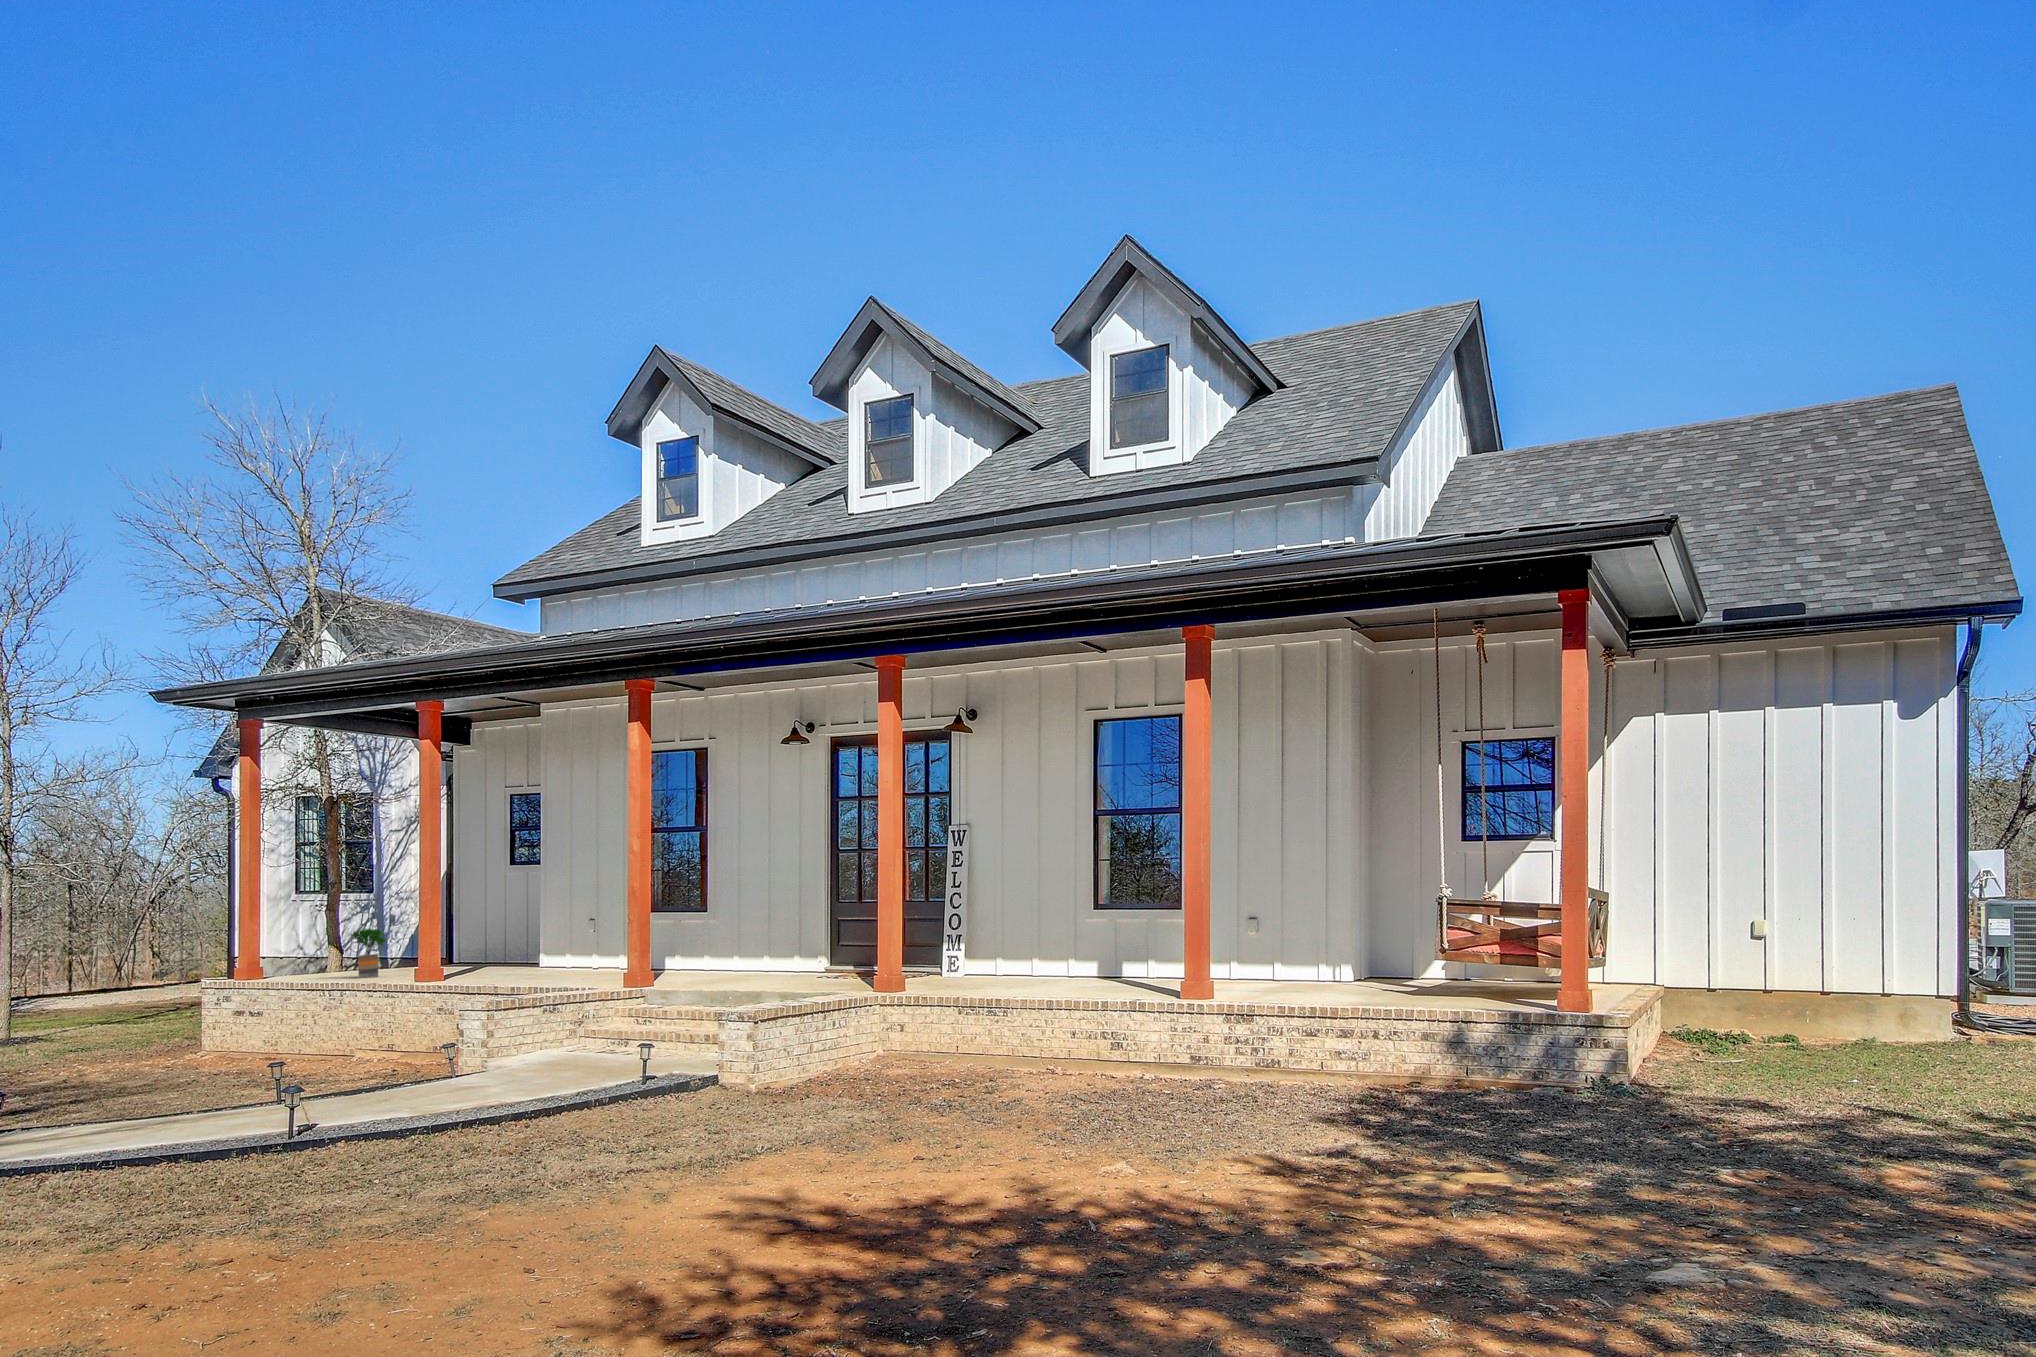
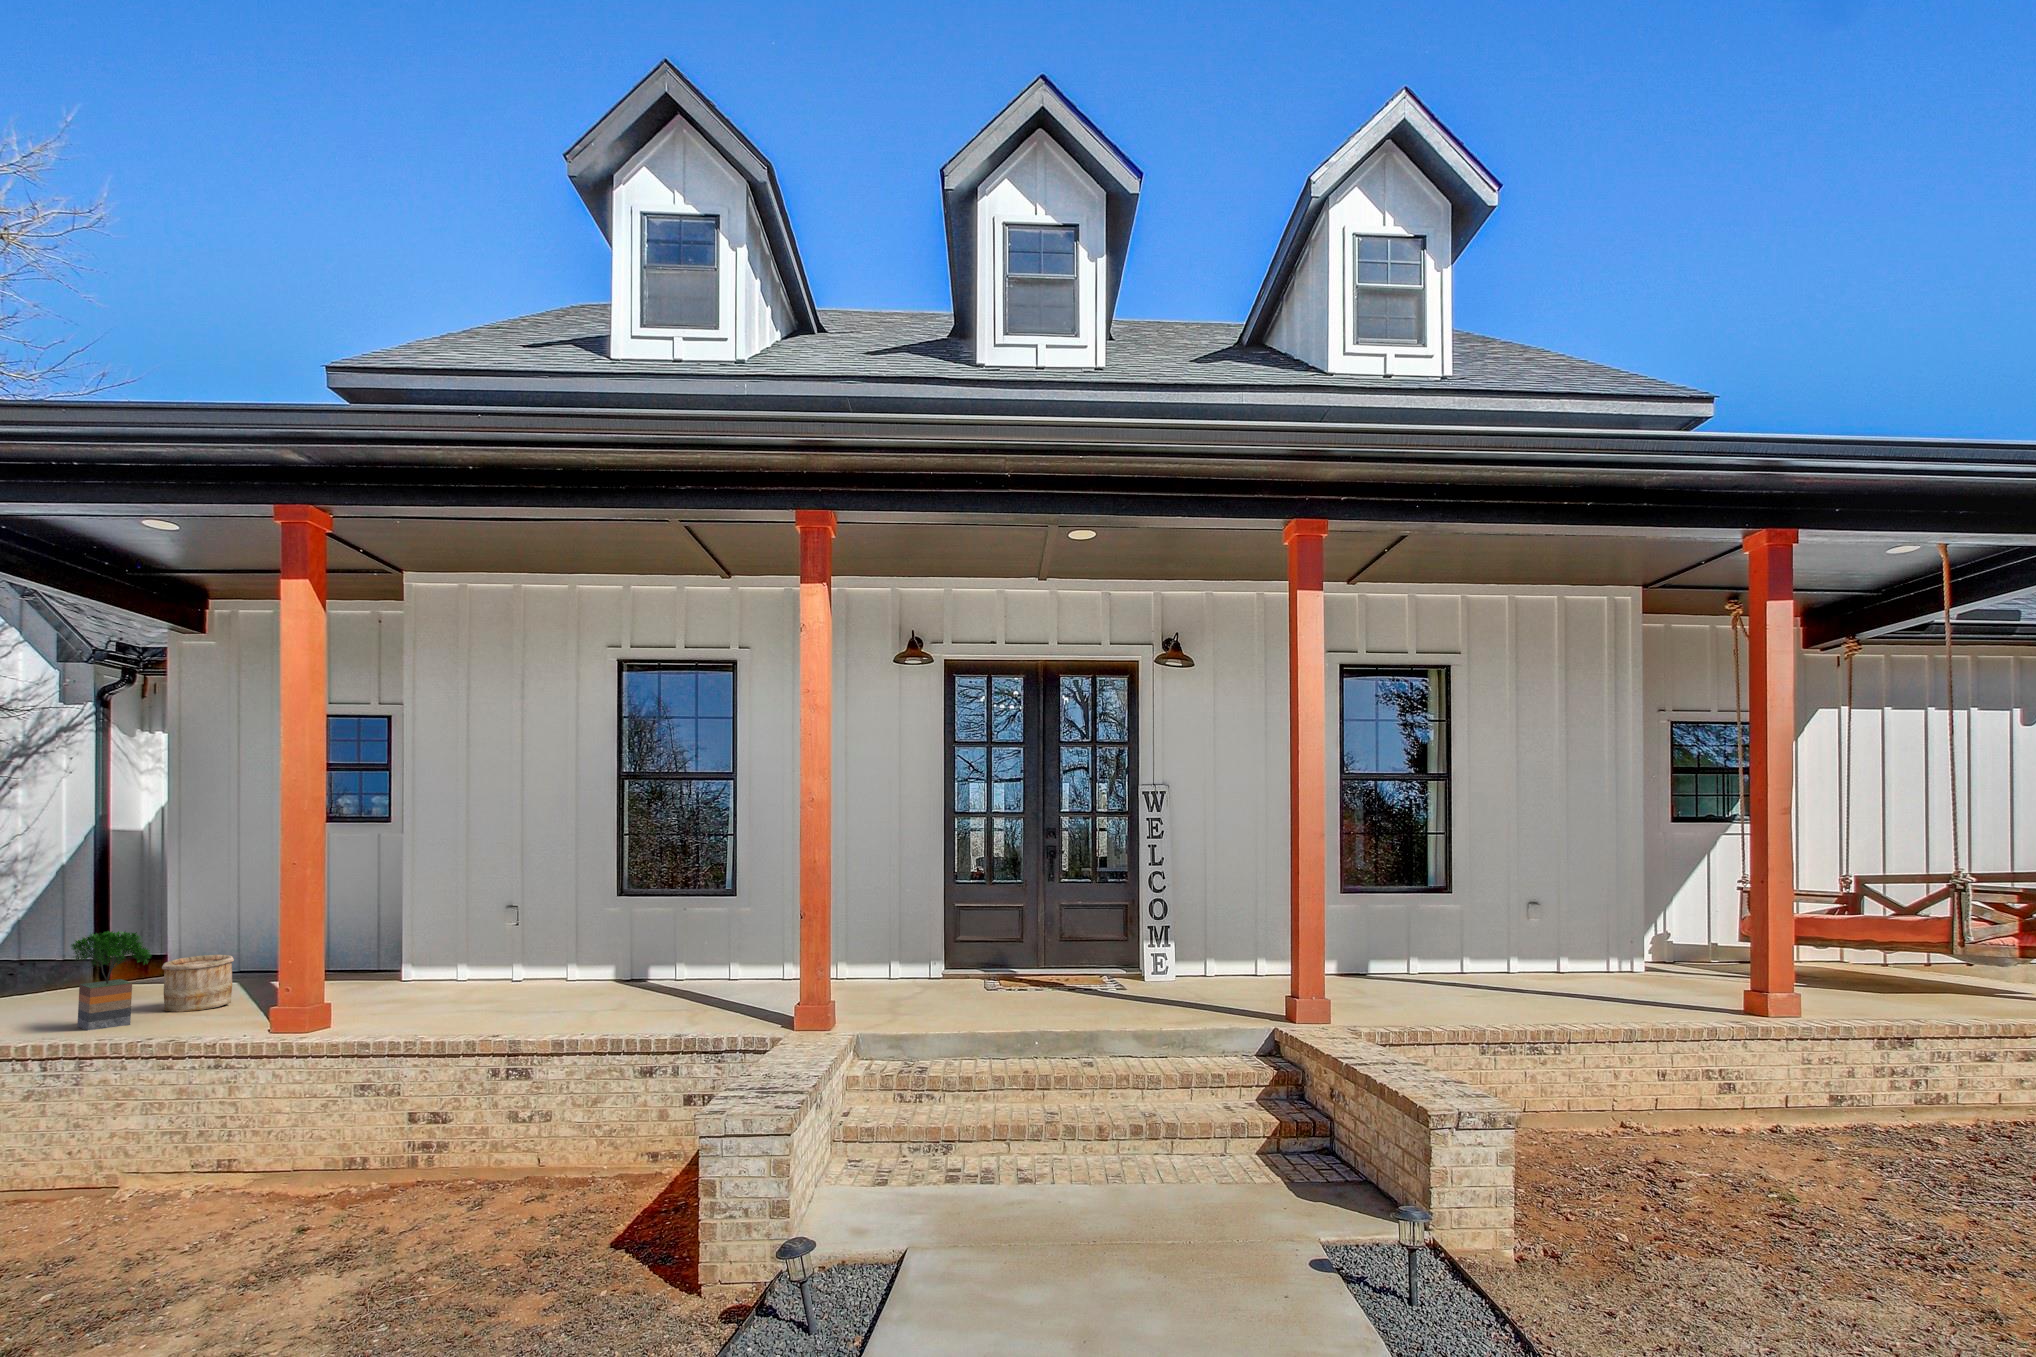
wooden bucket: none [403,944,439,974] -> present [162,954,234,1012]

